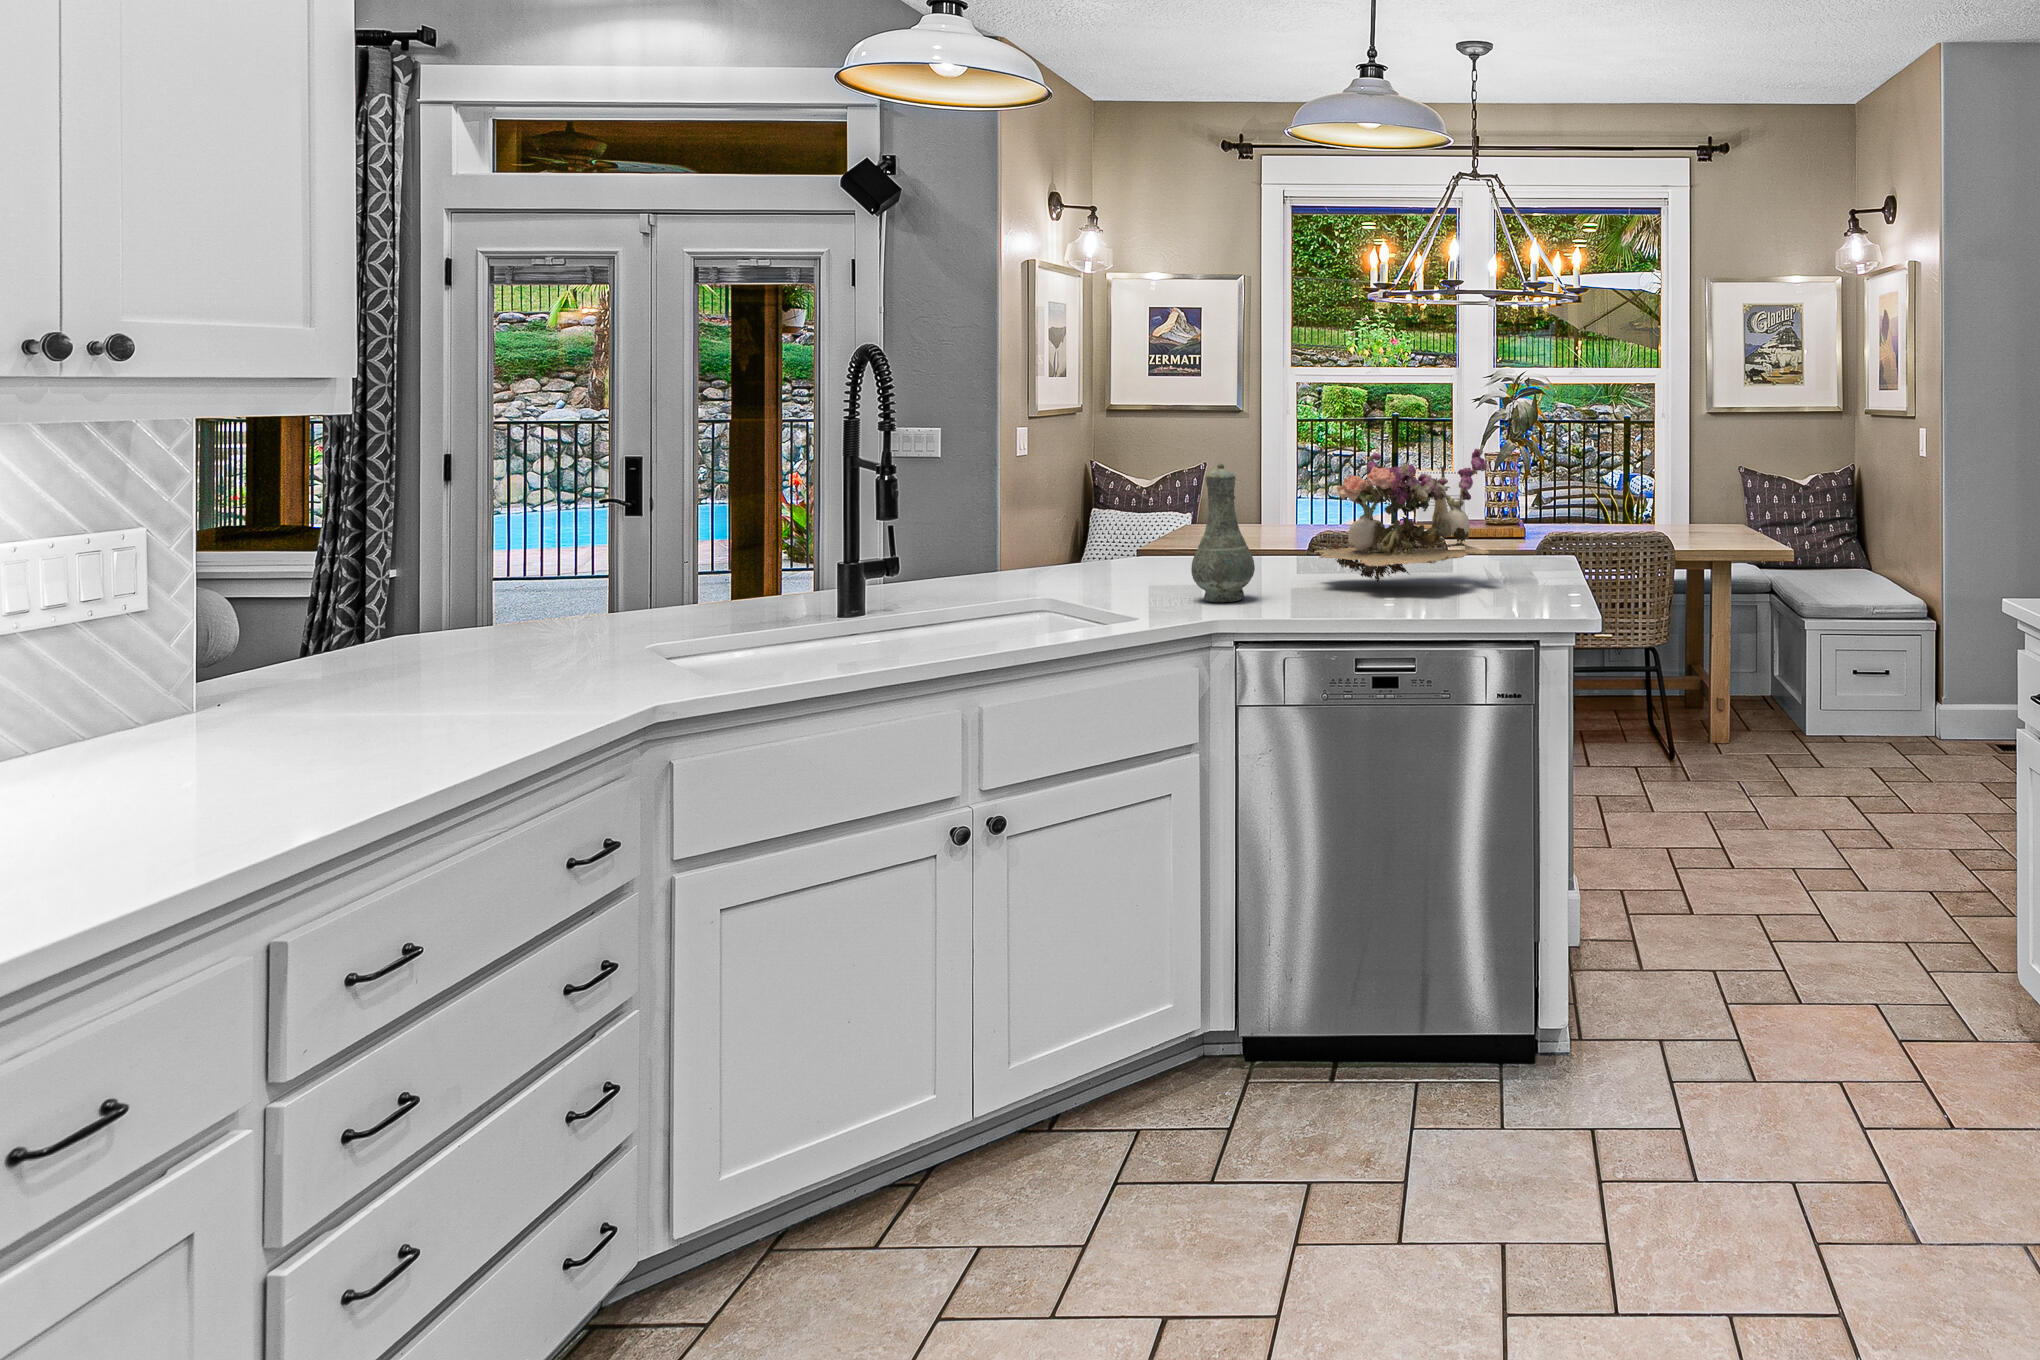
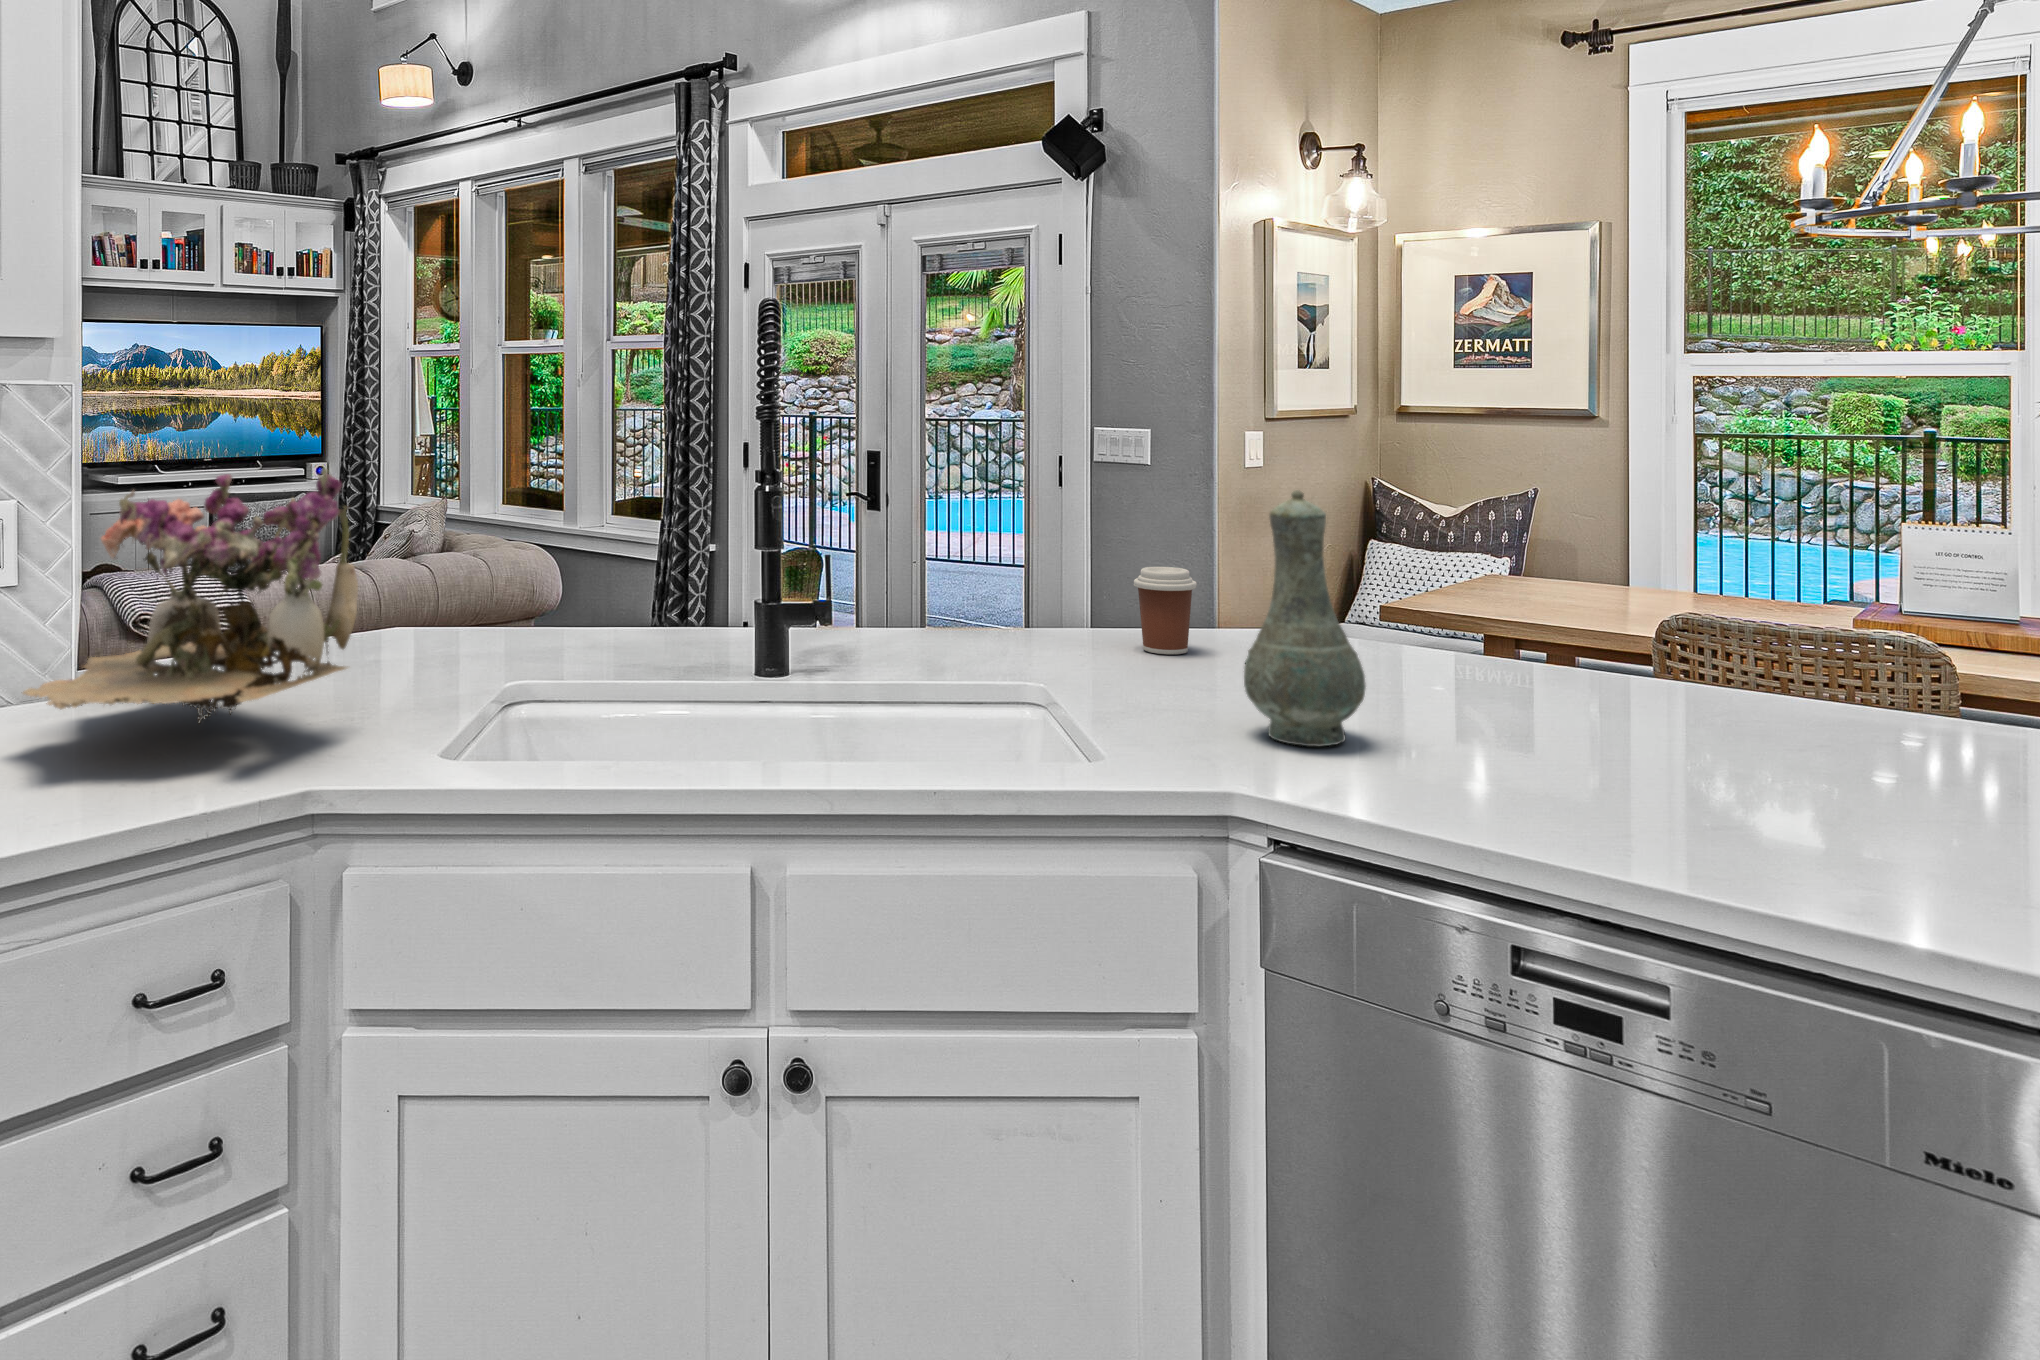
flower arrangement: present [1315,445,1489,584] -> present [23,468,358,723]
coffee cup: none [1074,521,1115,577] -> present [1134,567,1197,654]

